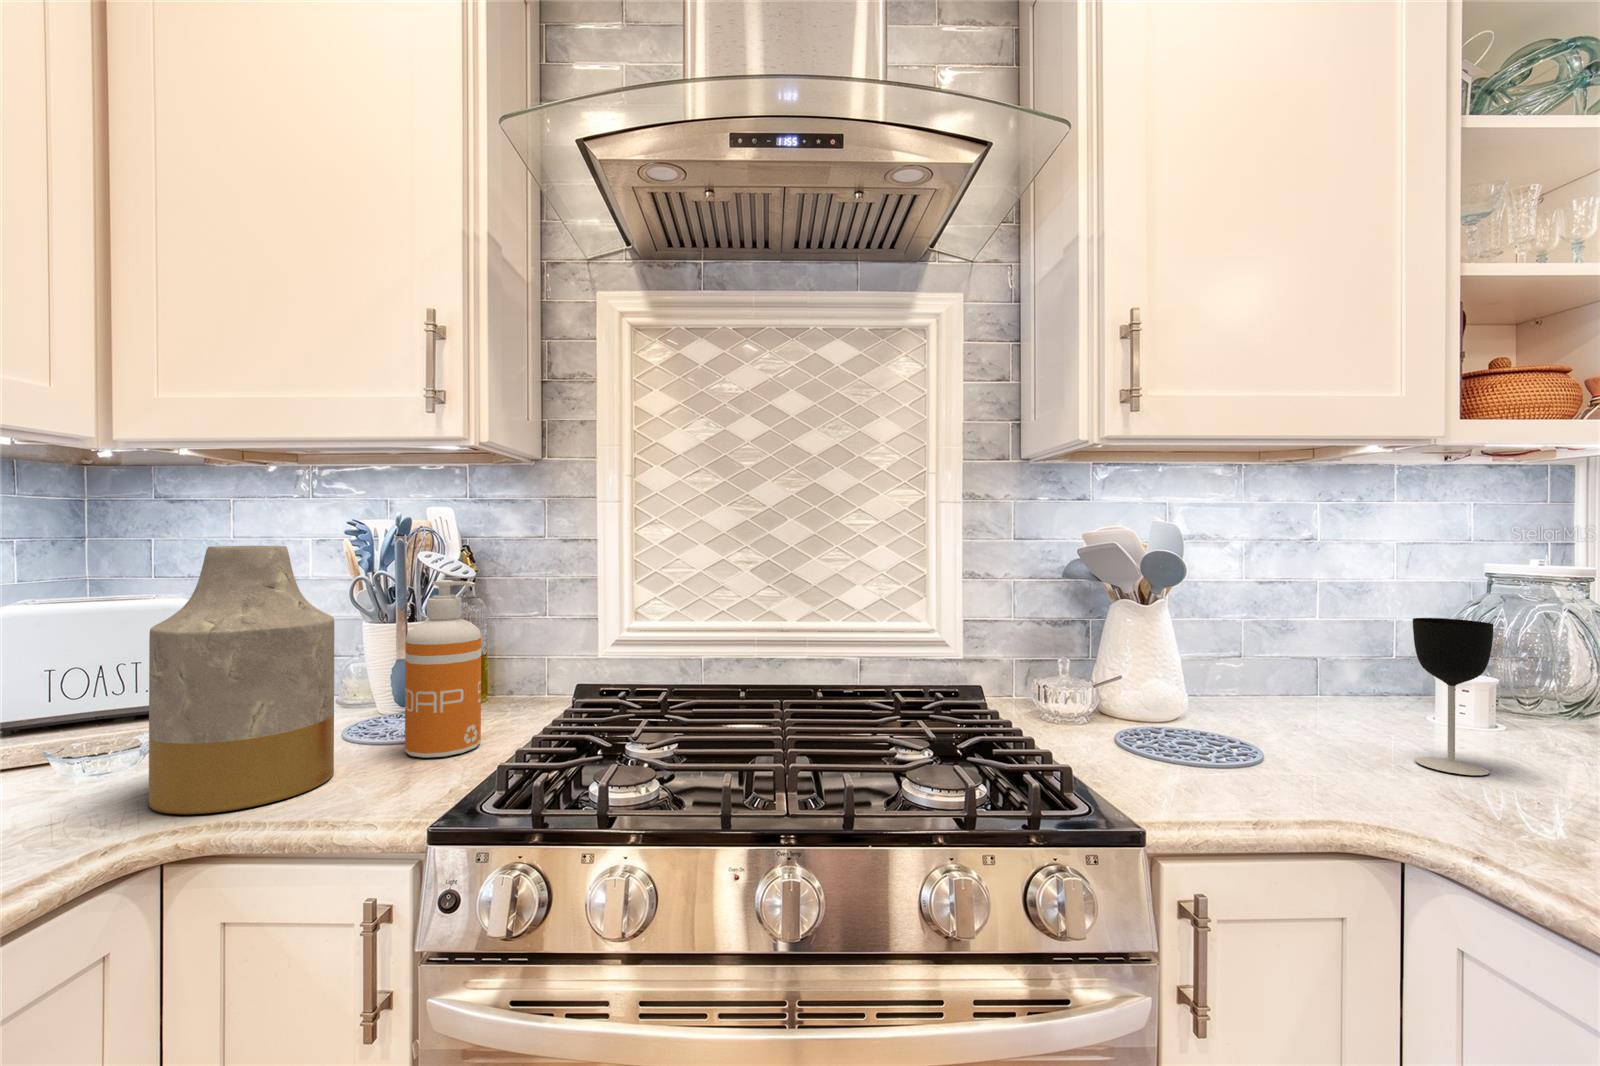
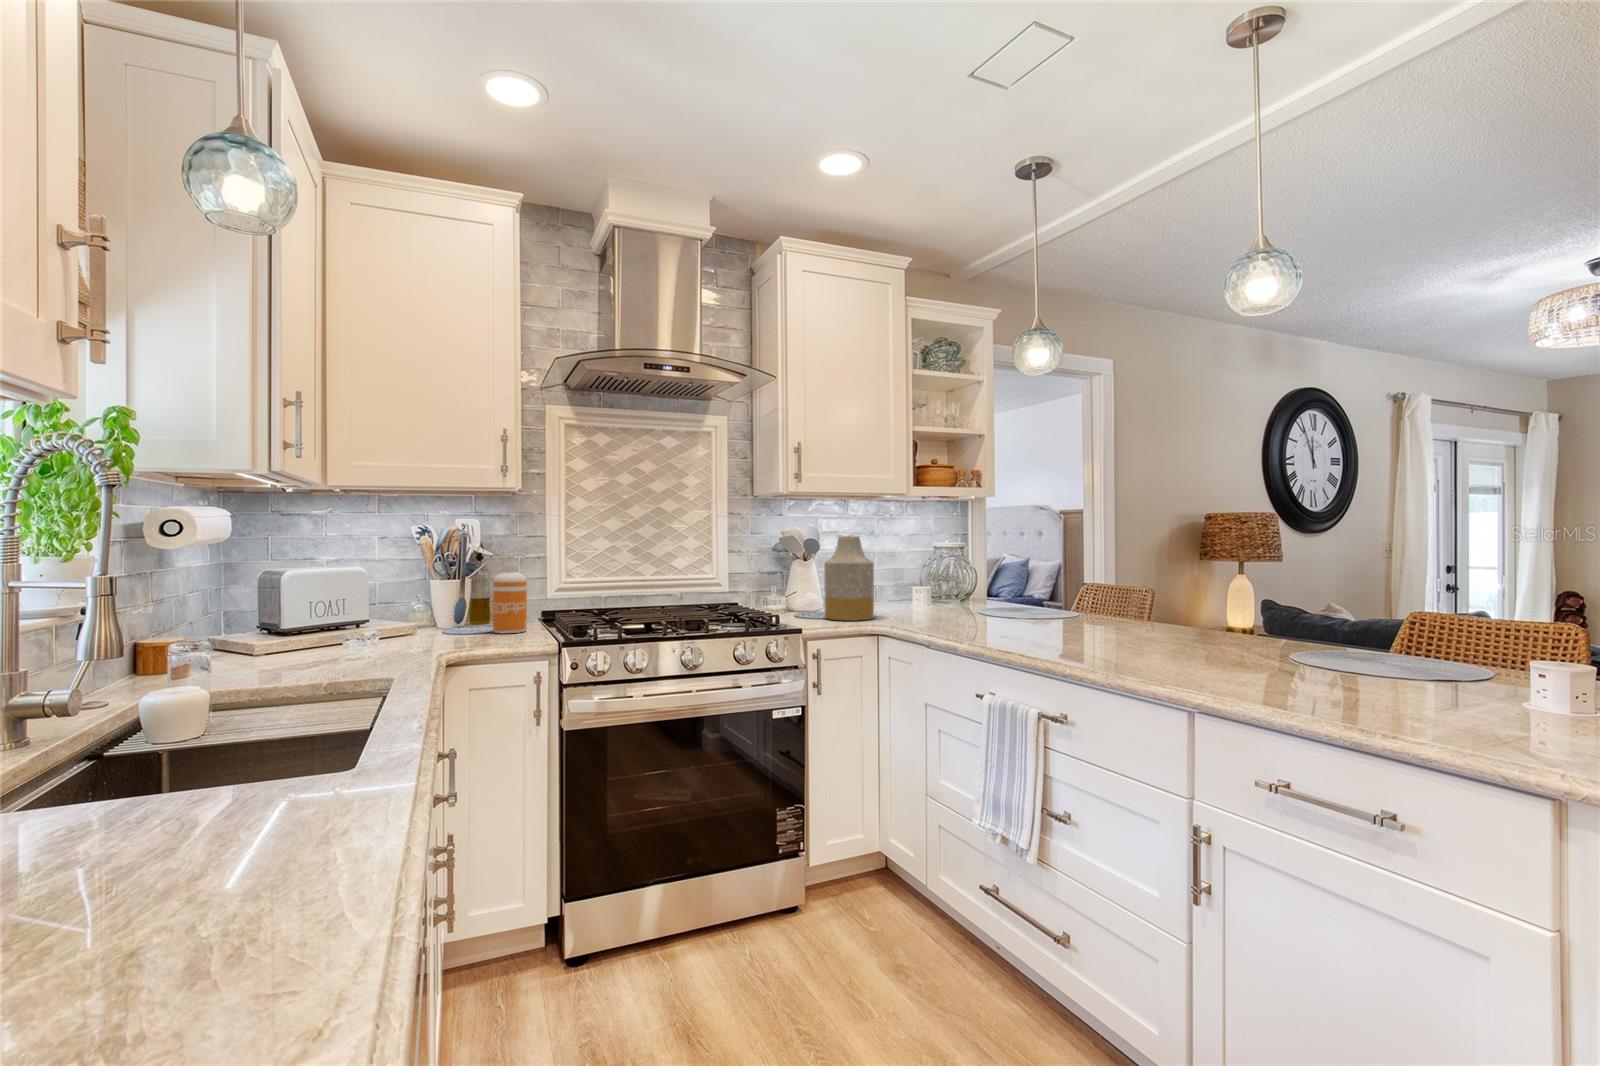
vase: present [149,546,334,814] -> present [824,536,874,621]
wine glass: present [1413,618,1494,775] -> none [892,561,913,613]

